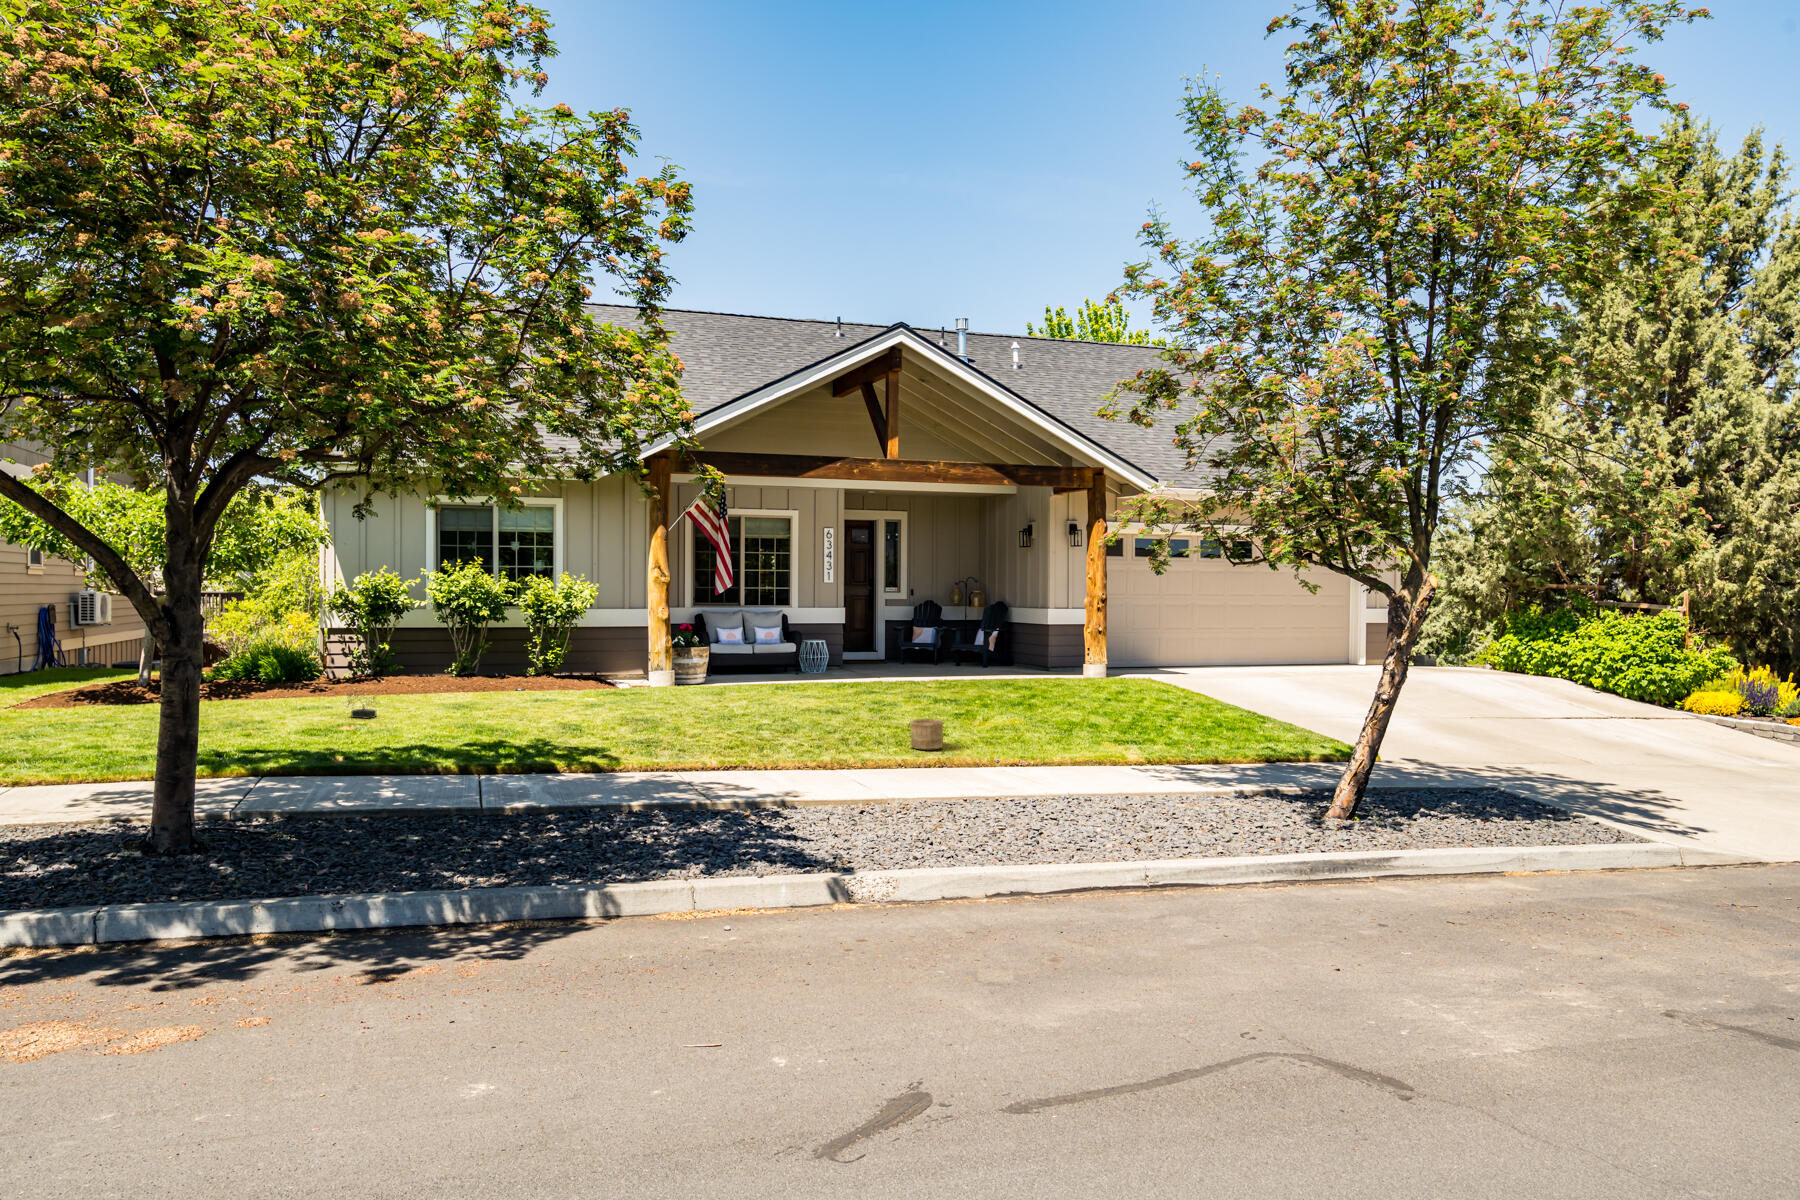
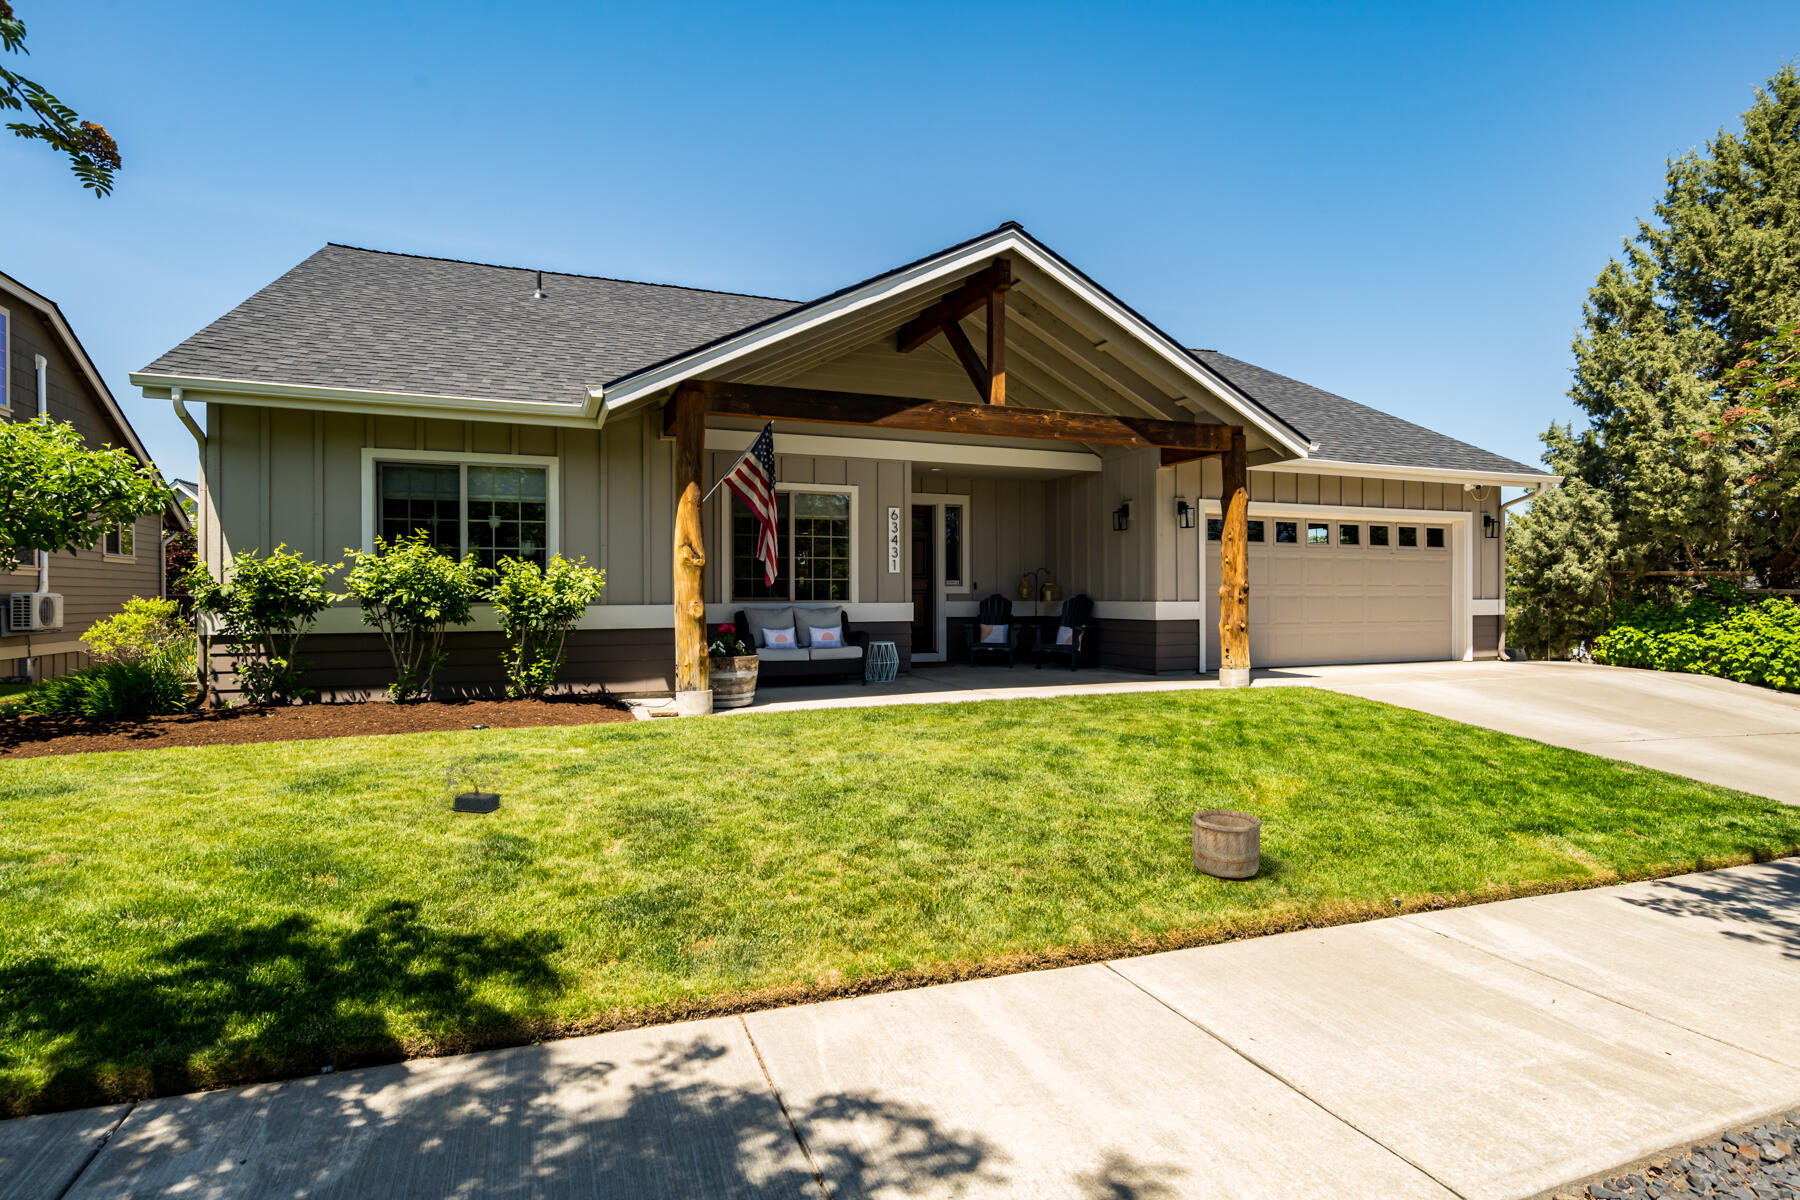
decorative plant: present [347,692,377,719] -> present [443,757,506,813]

